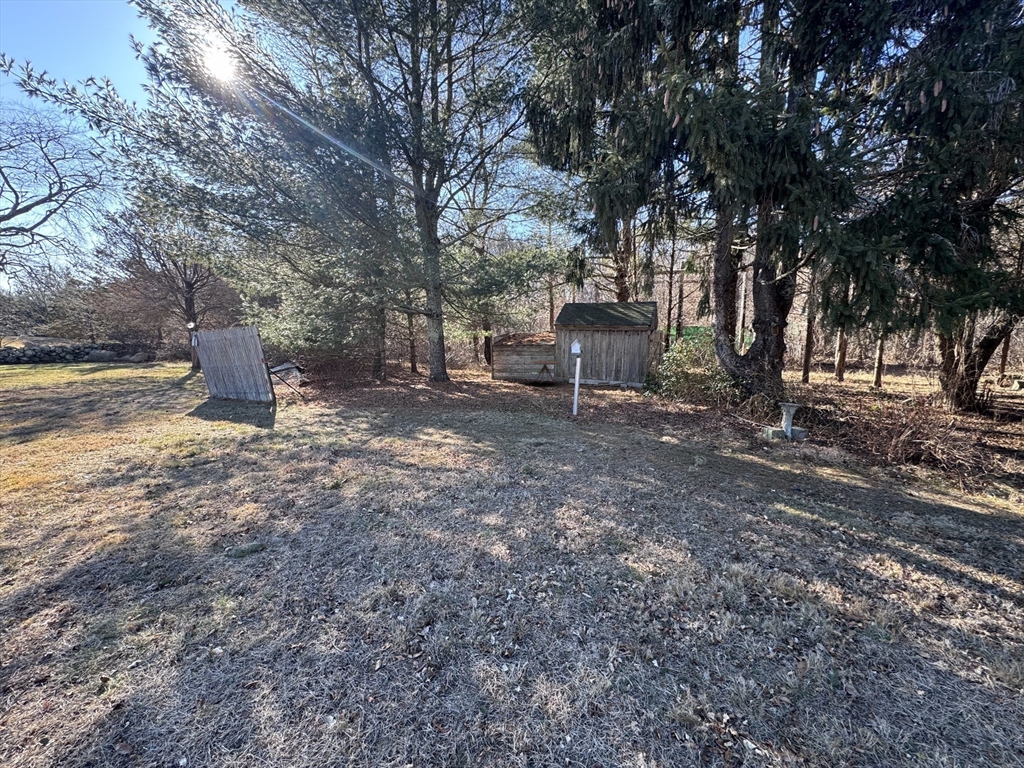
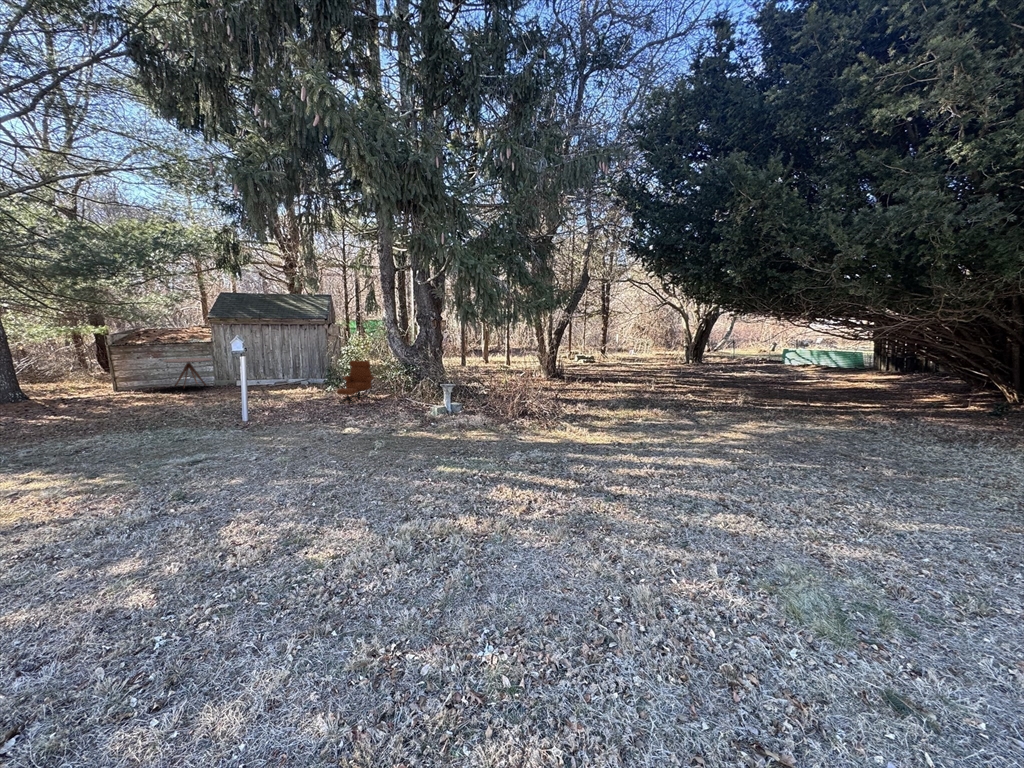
lounge chair: none [656,369,695,411] -> present [337,360,374,403]

